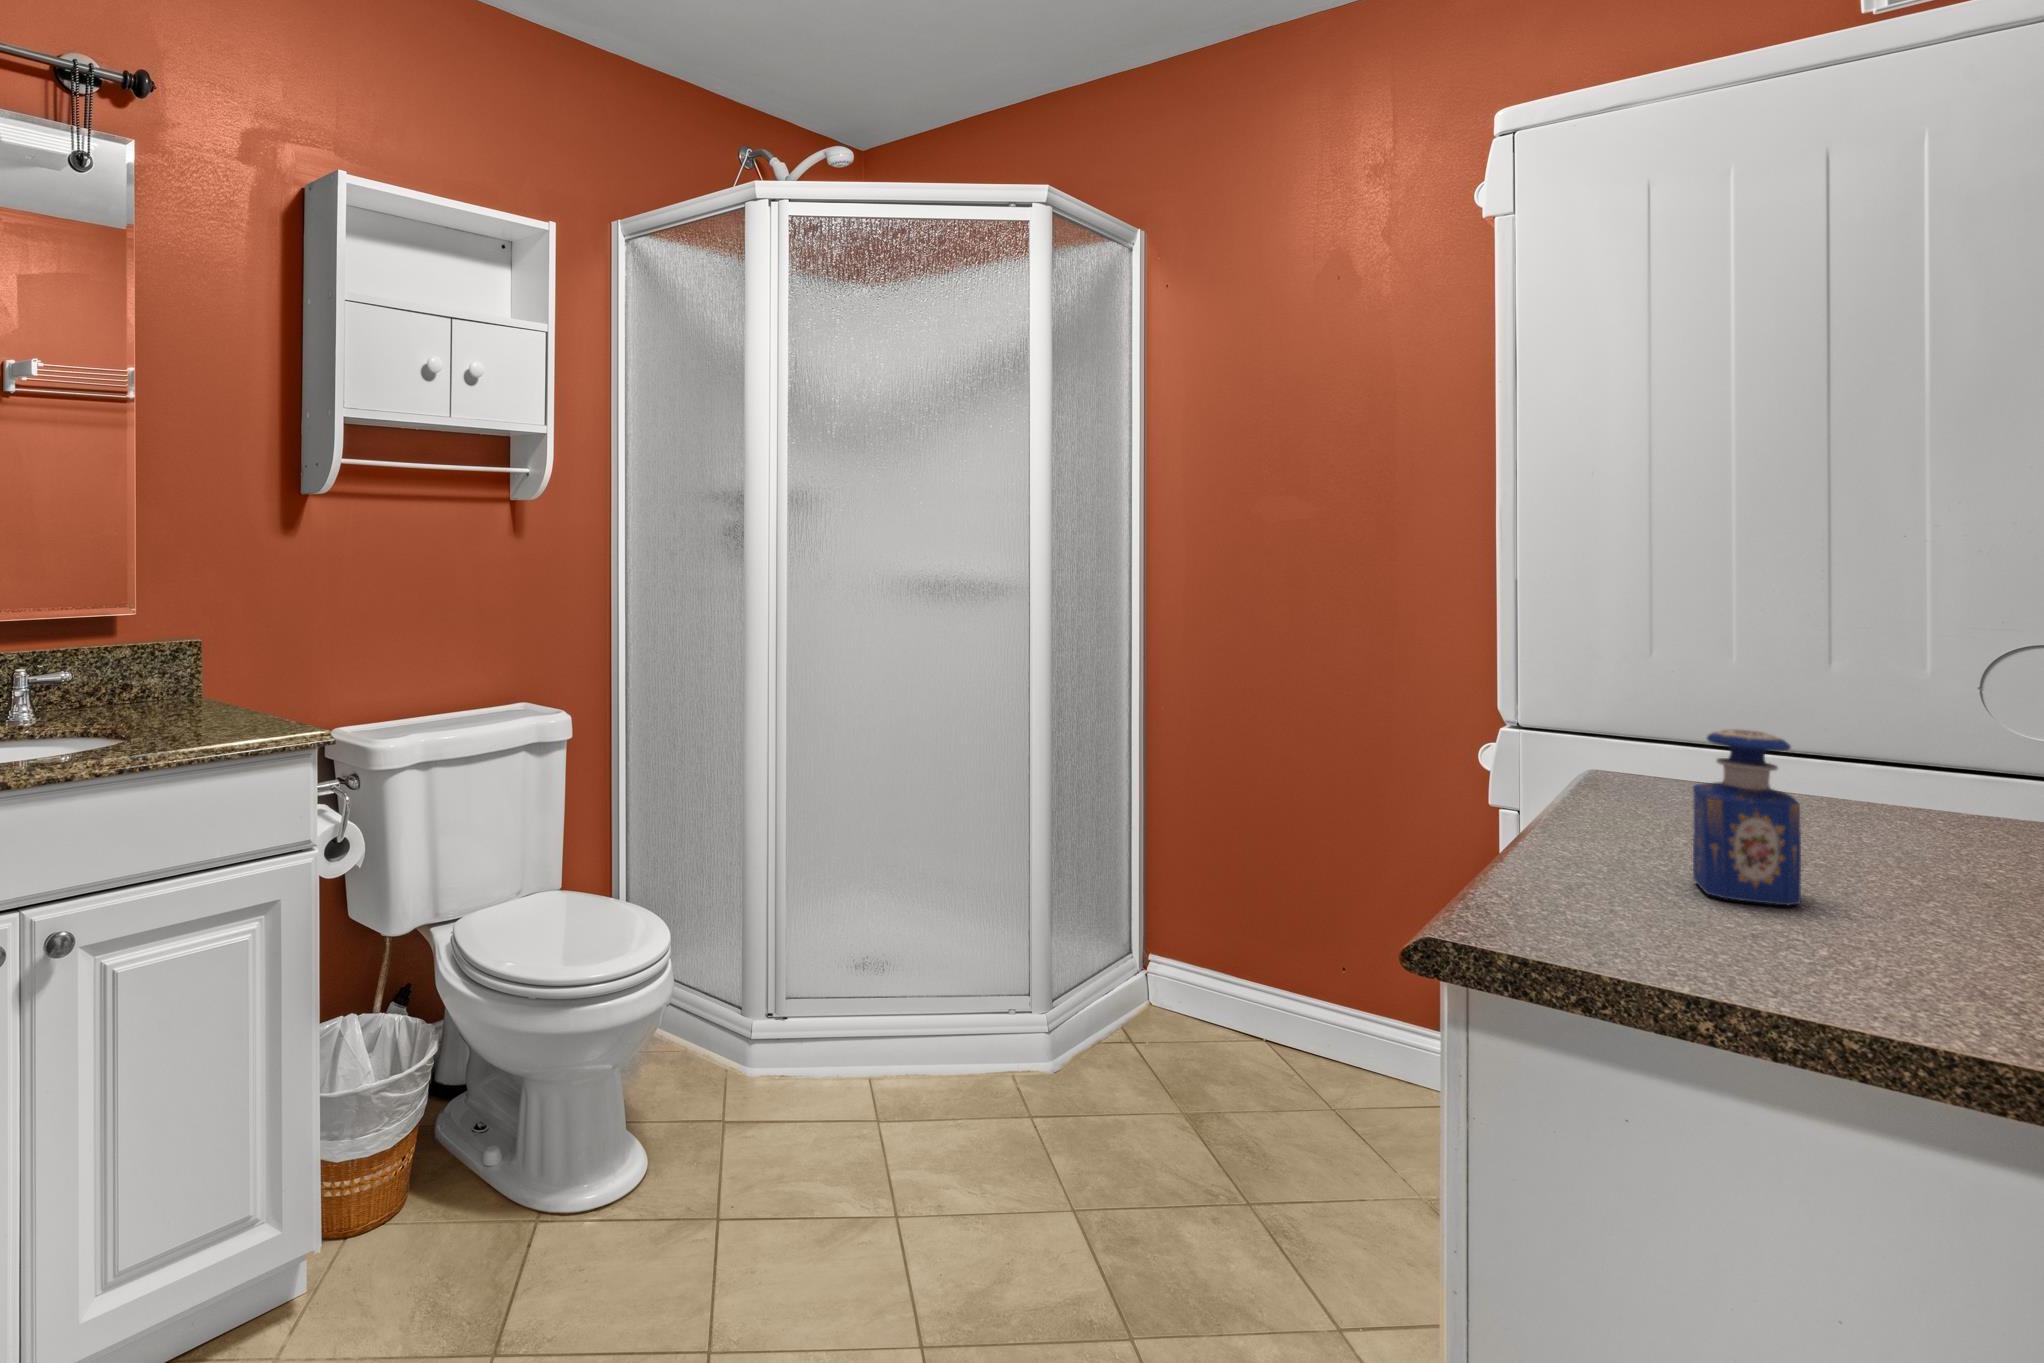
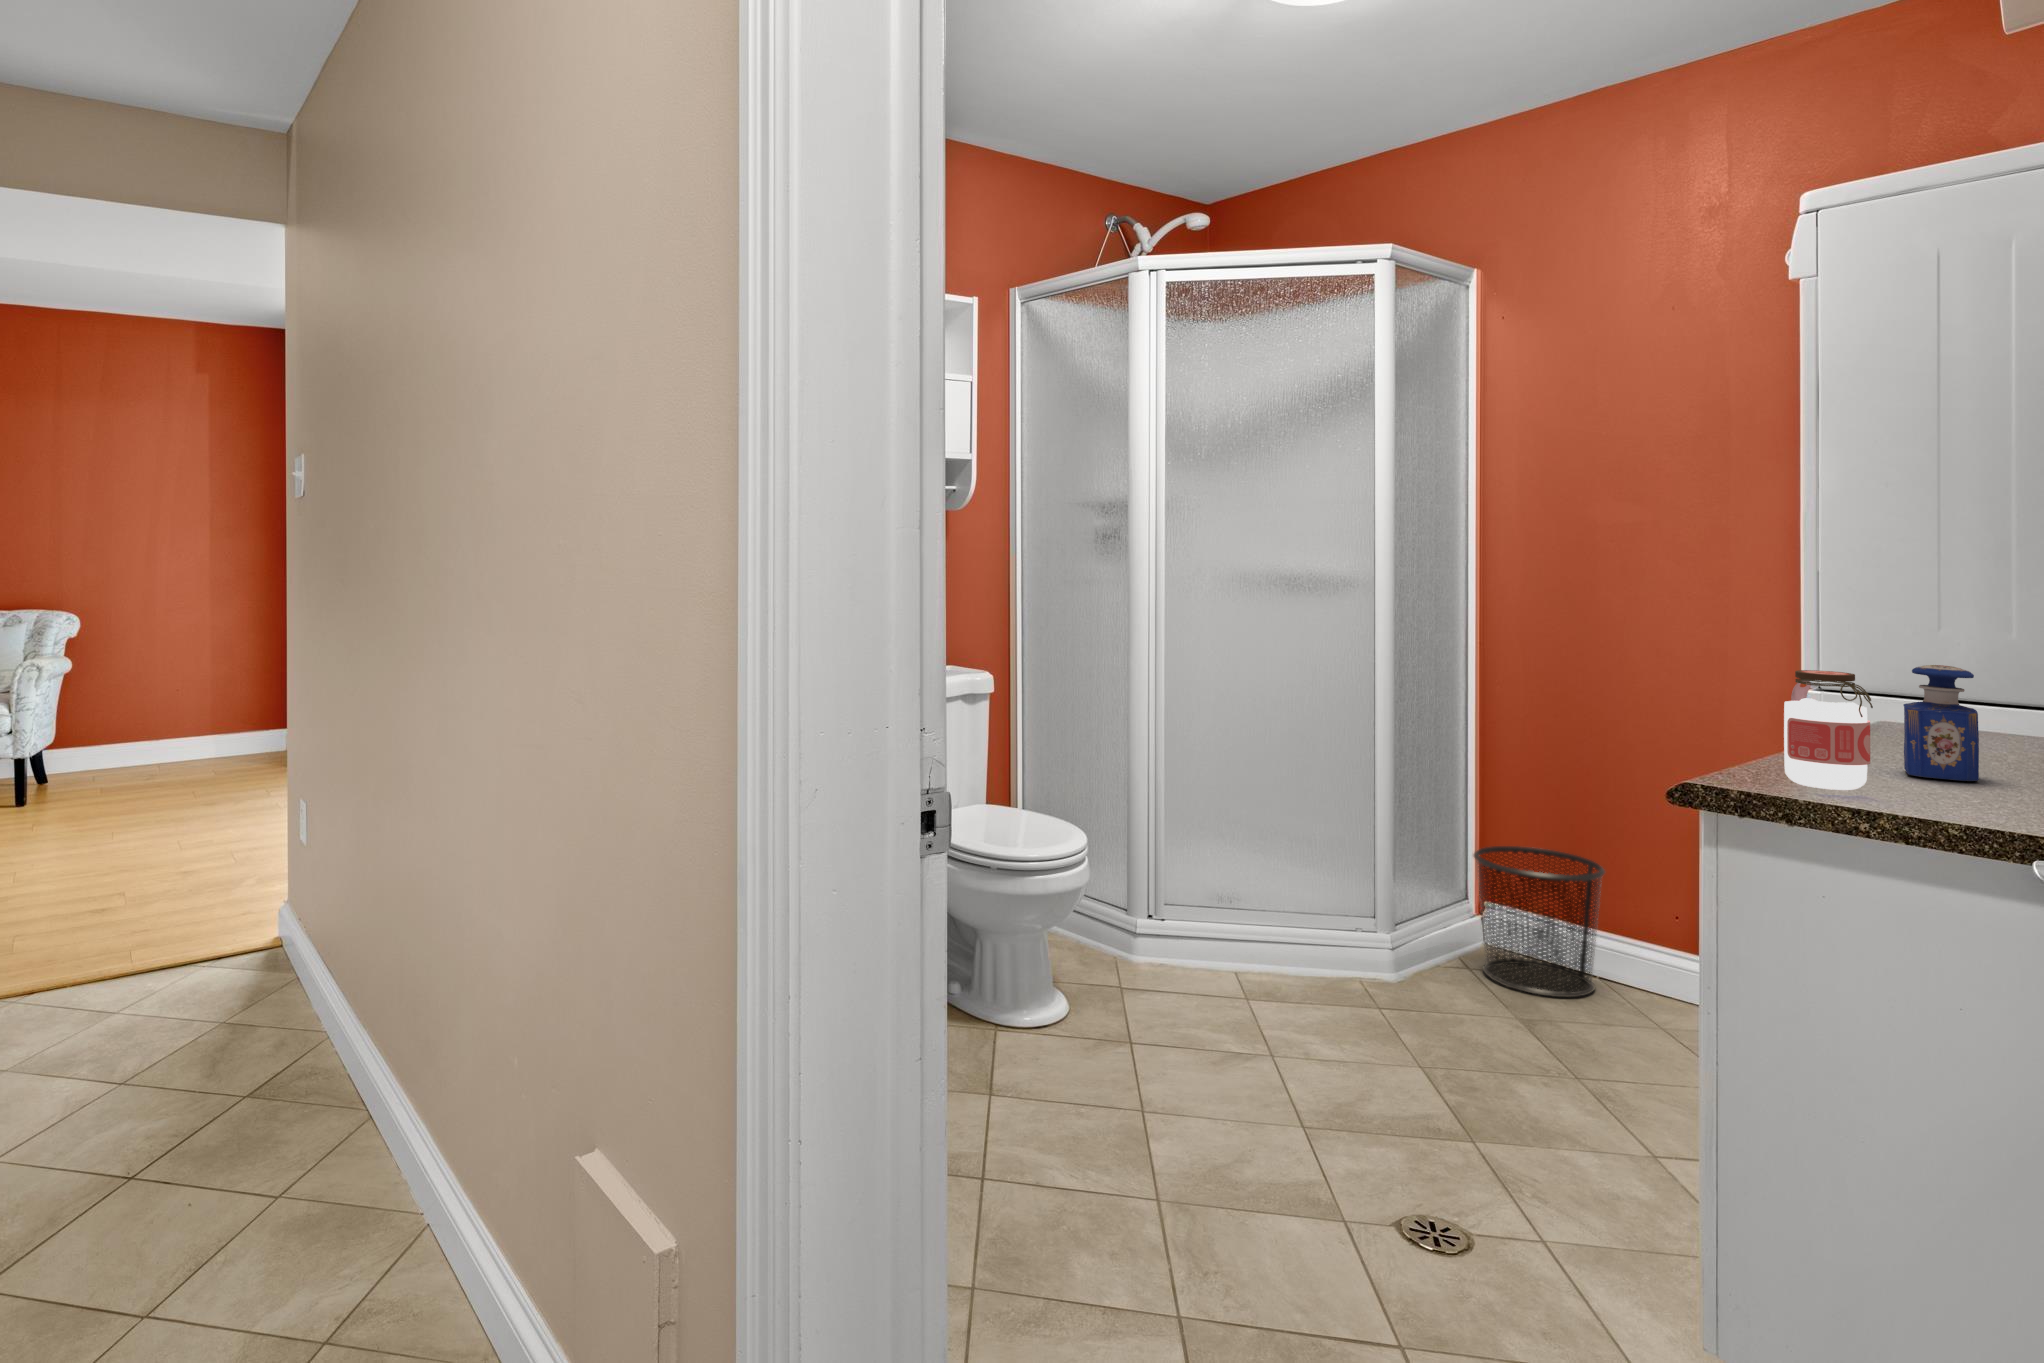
jar: none [1561,751,1692,949] -> present [1784,670,1873,790]
waste bin: none [1137,893,1275,1075] -> present [1473,846,1605,997]

